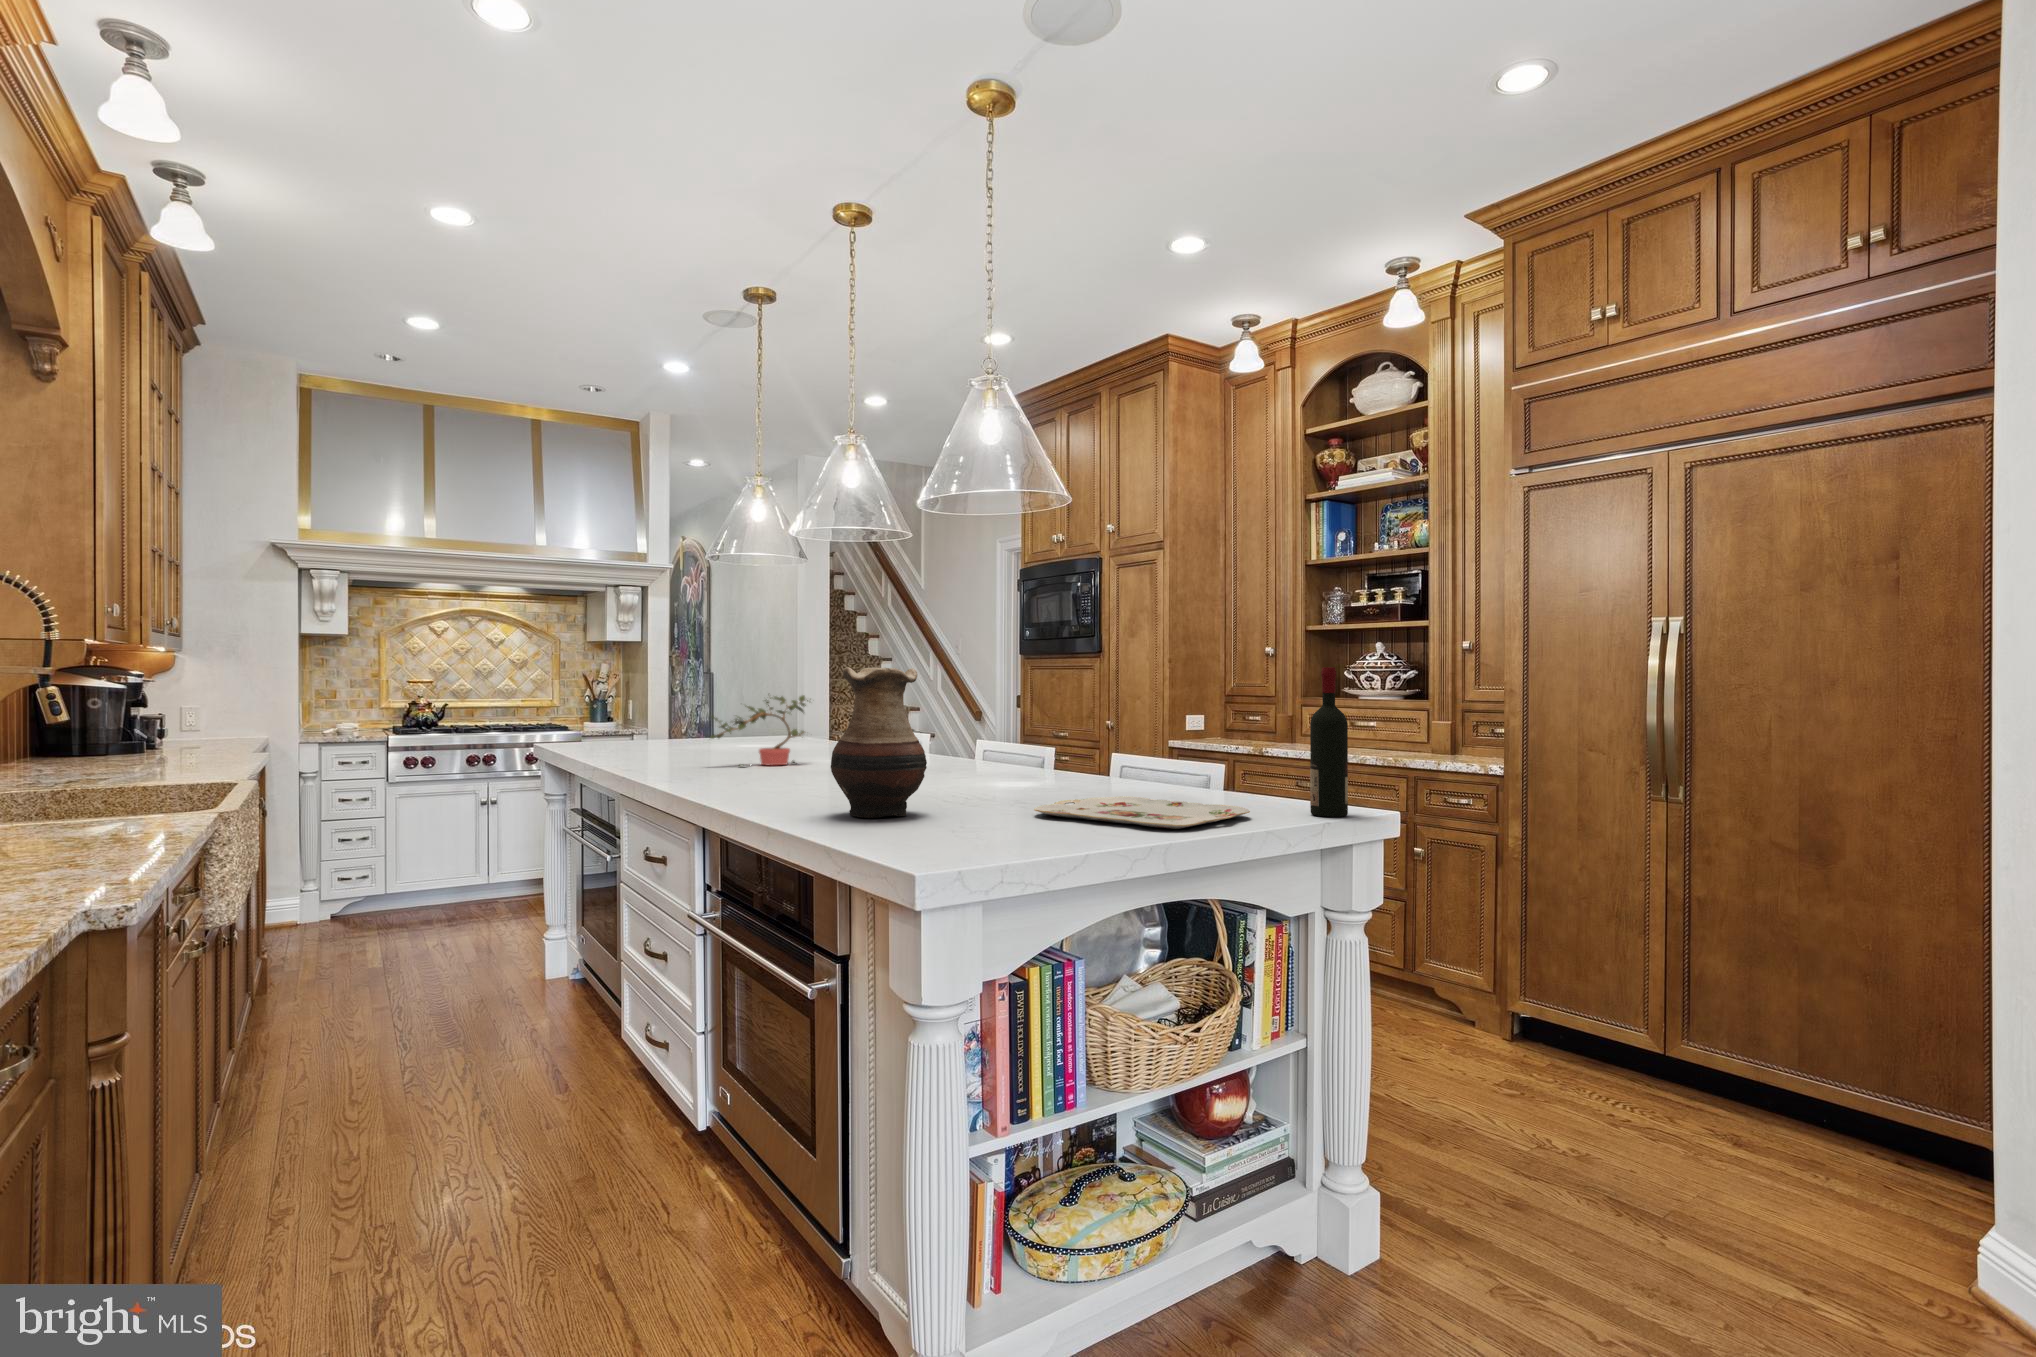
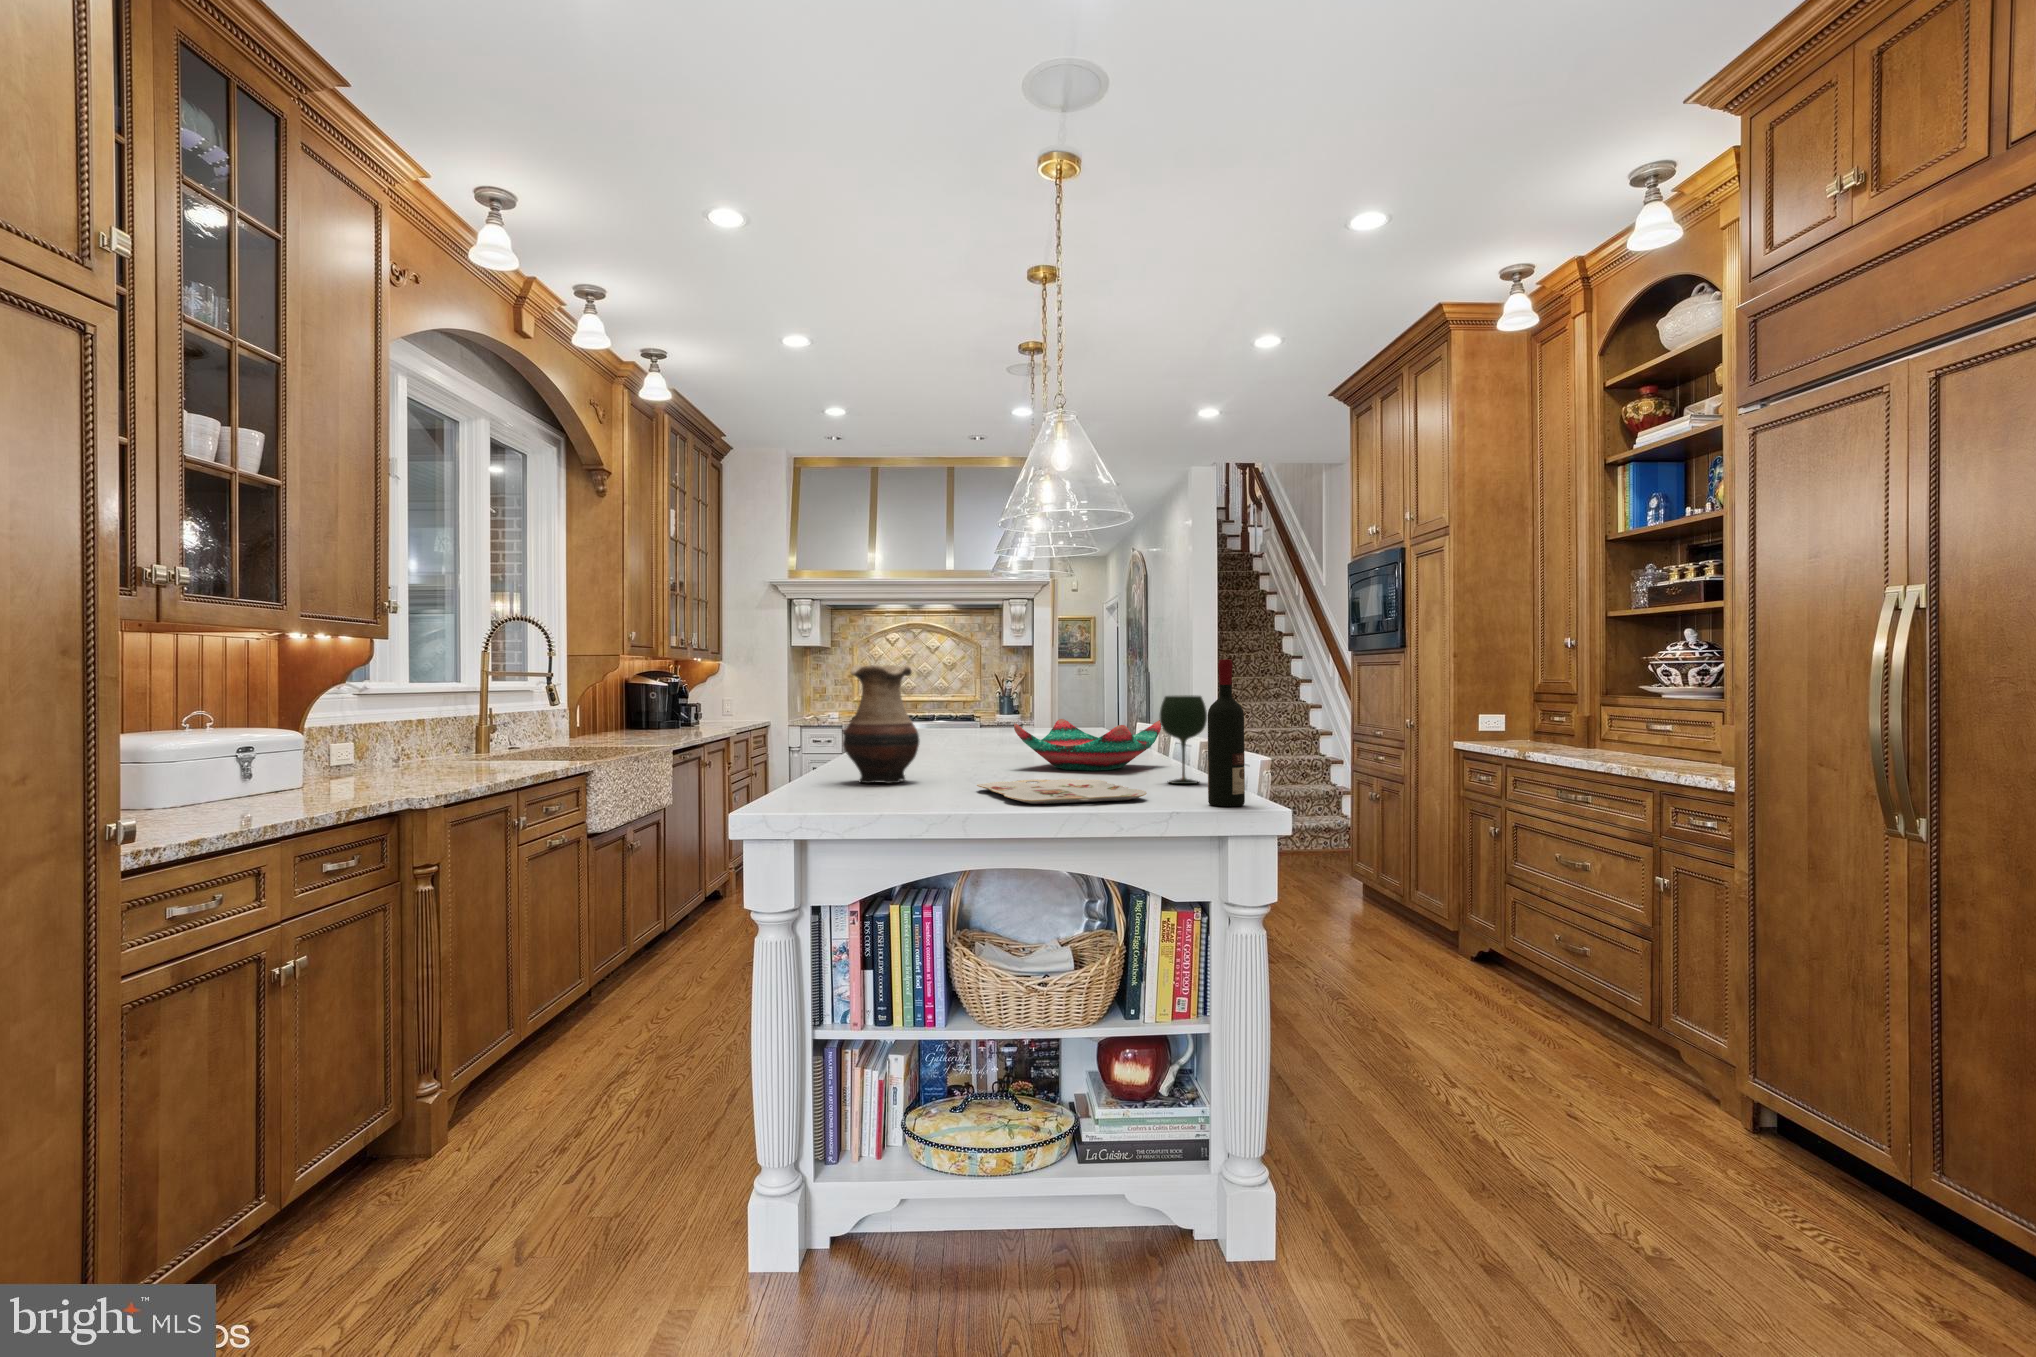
potted plant: present [711,695,811,766] -> none [936,688,1026,749]
wine glass: none [1150,703,1200,795] -> present [1160,695,1207,784]
decorative bowl: none [935,728,1073,786] -> present [1014,719,1161,771]

